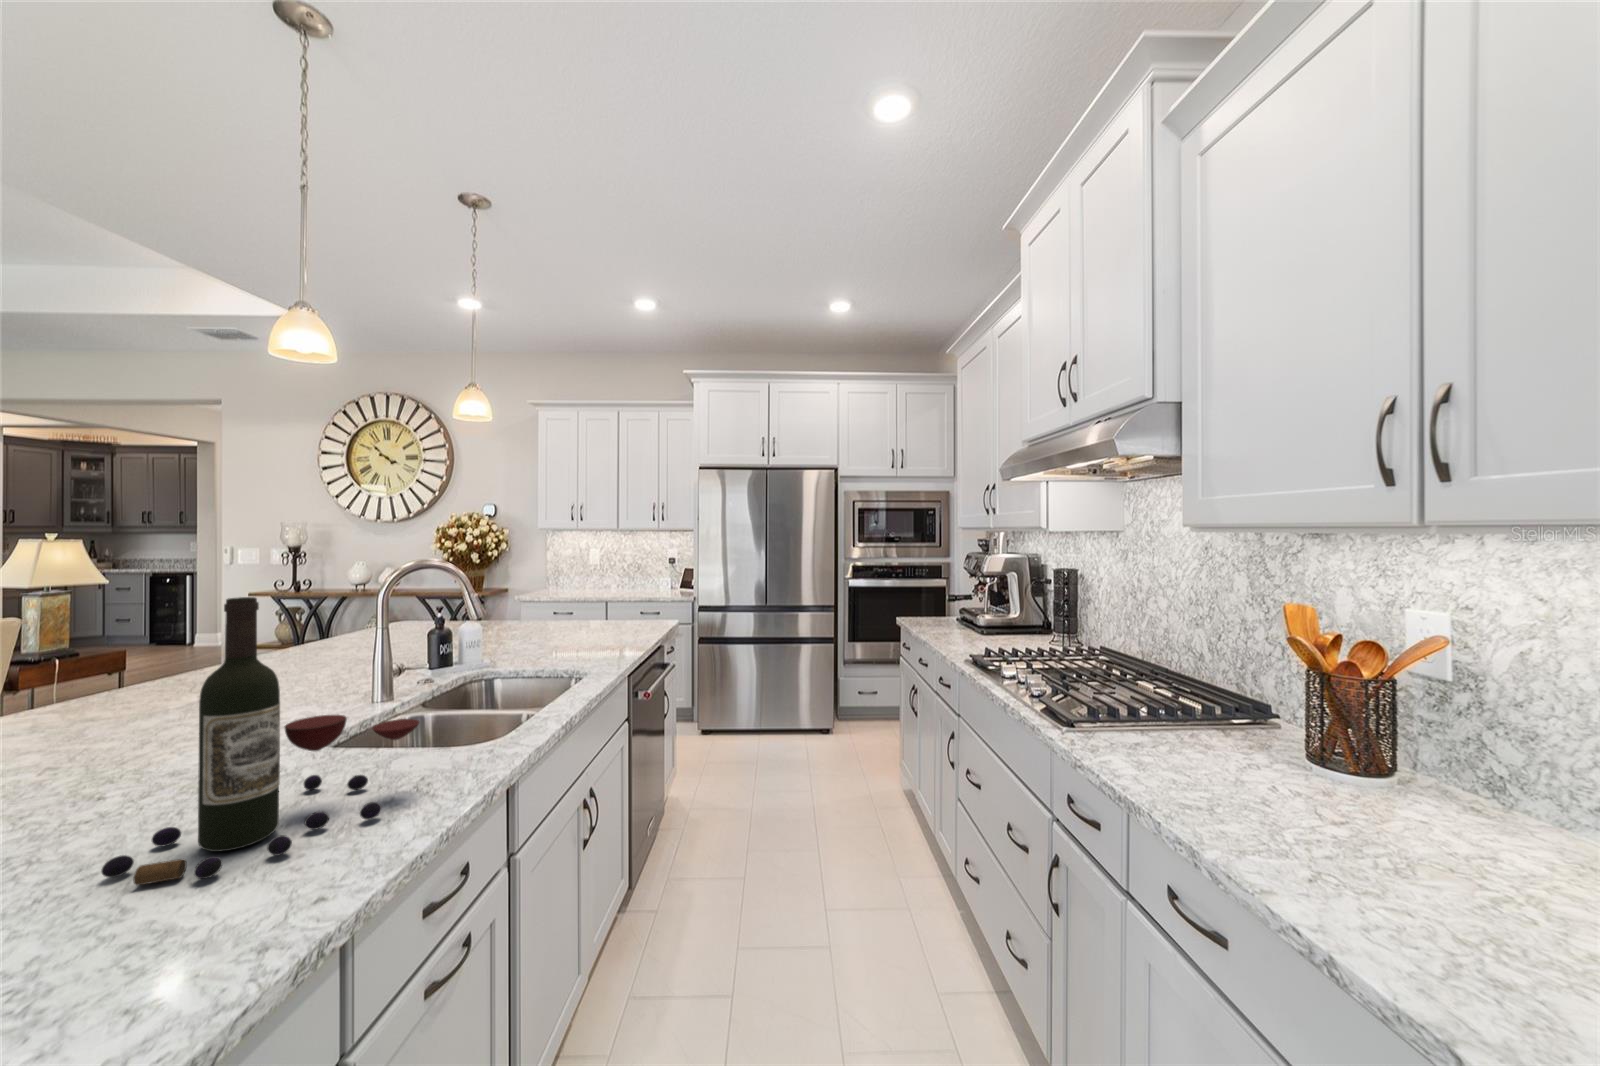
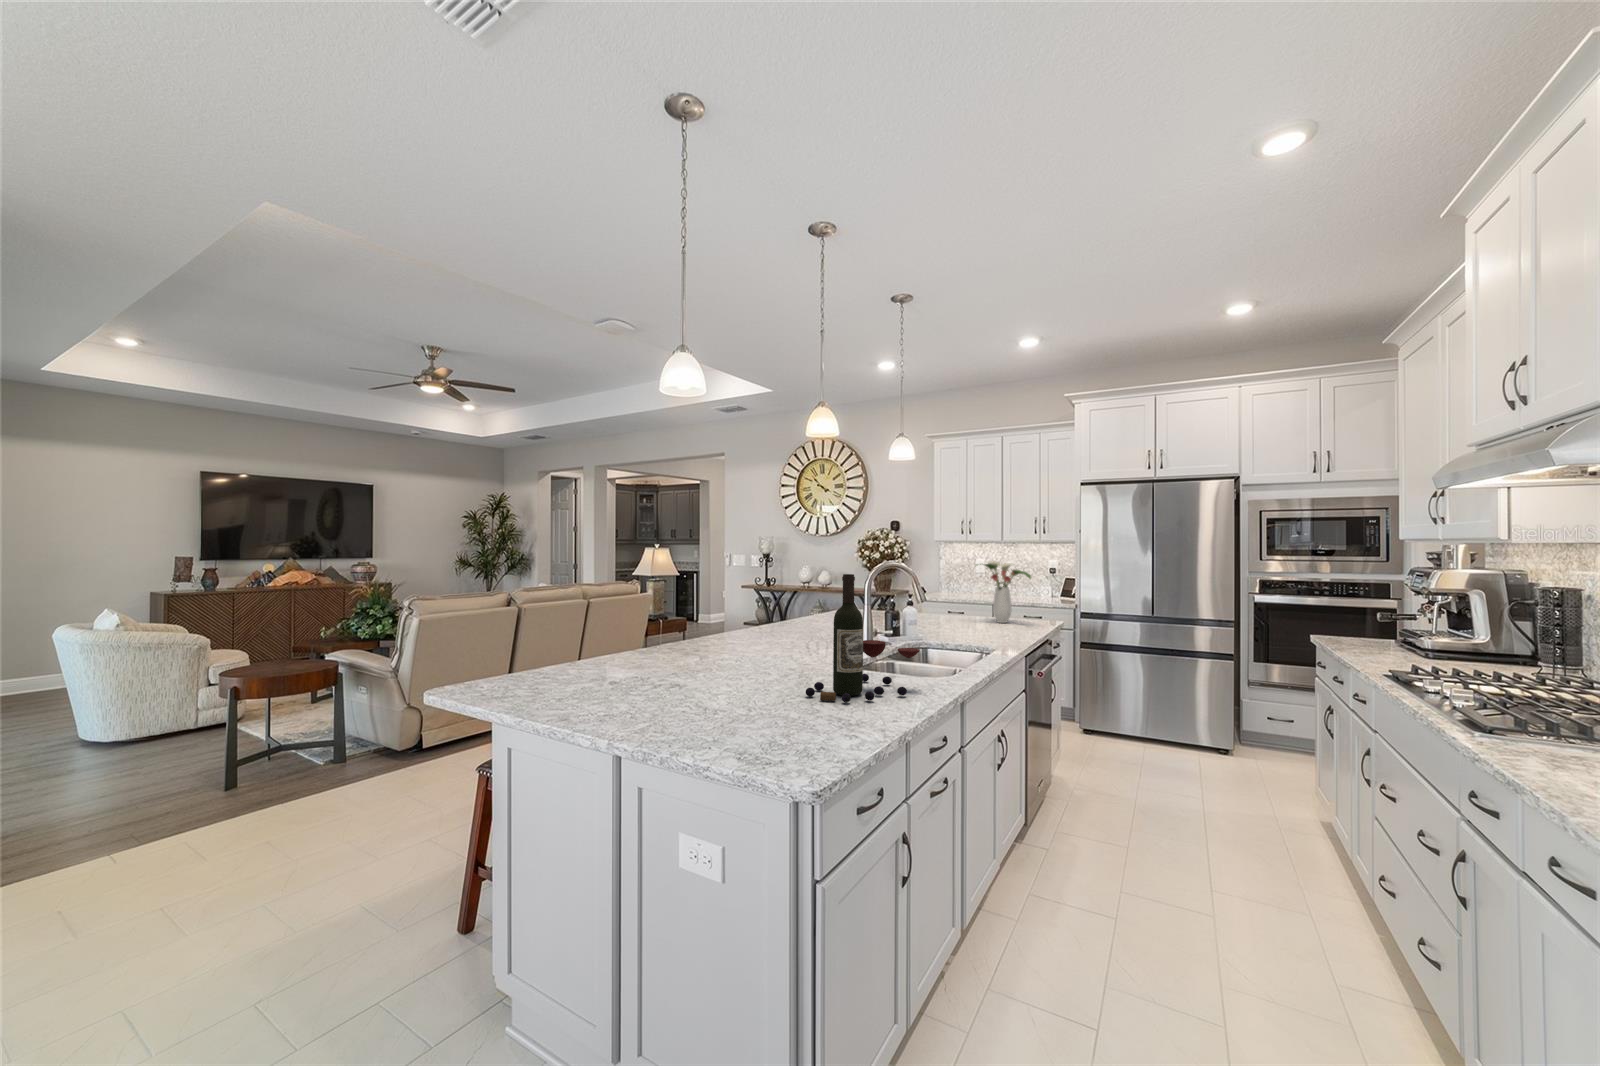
flower arrangement: none [574,553,642,628] -> present [984,561,1031,623]

